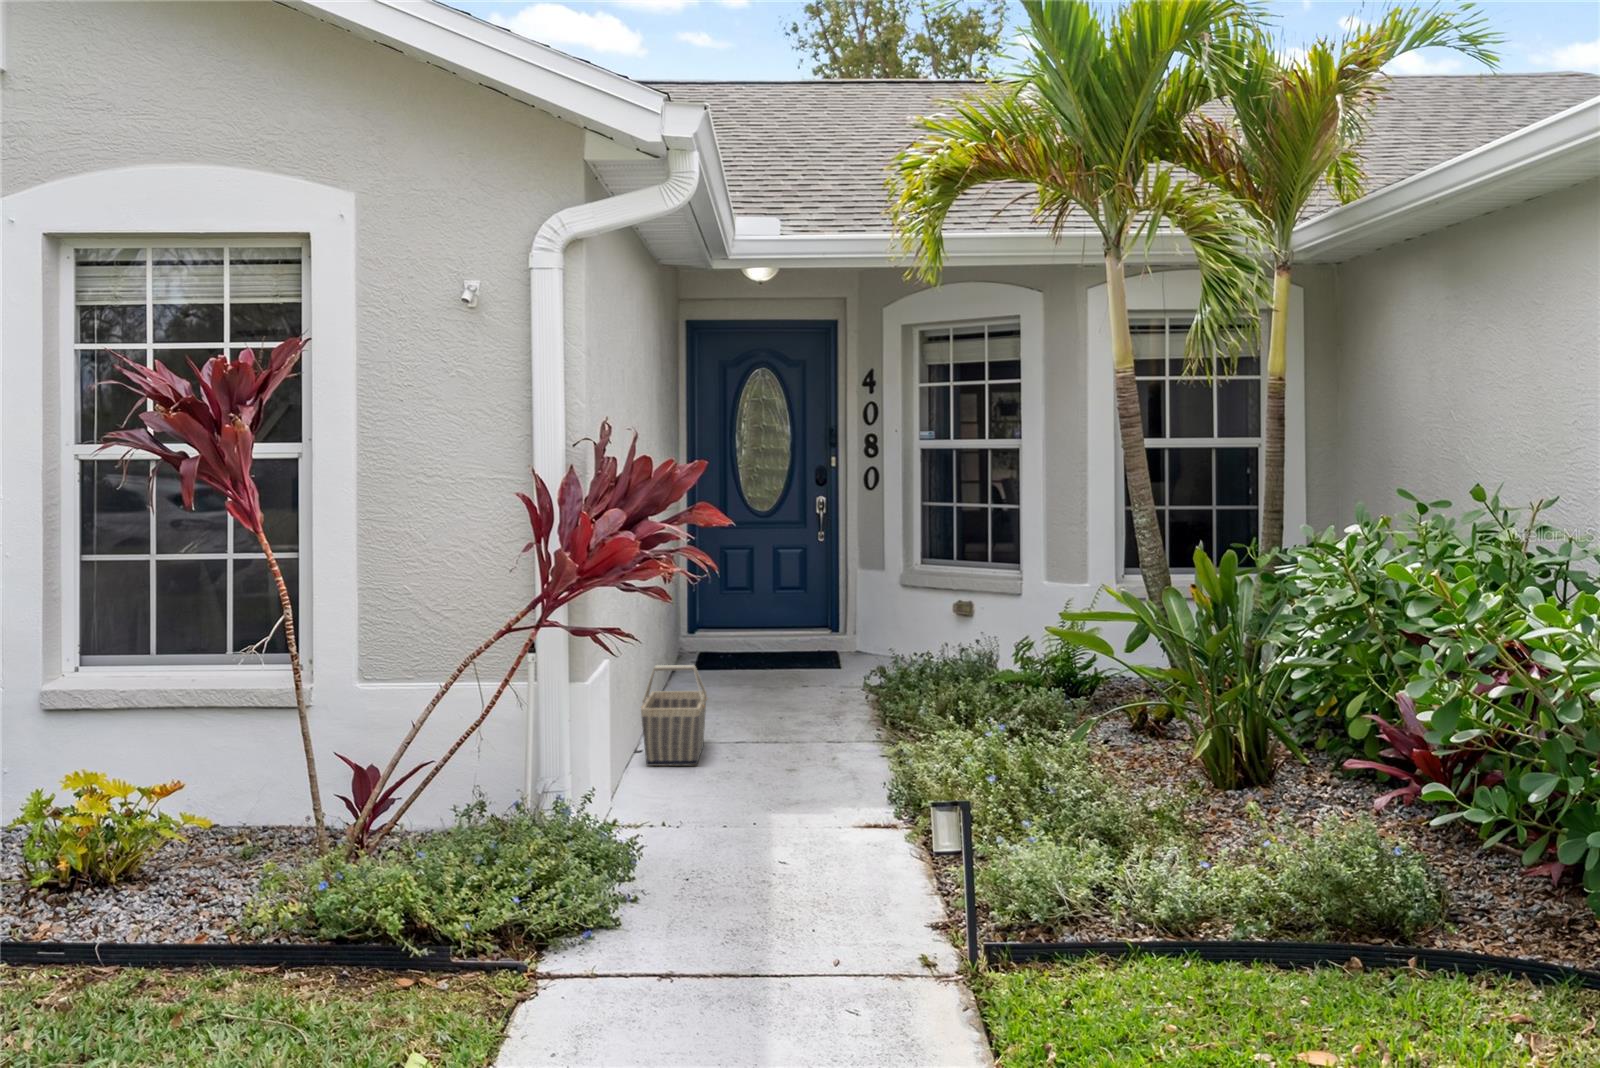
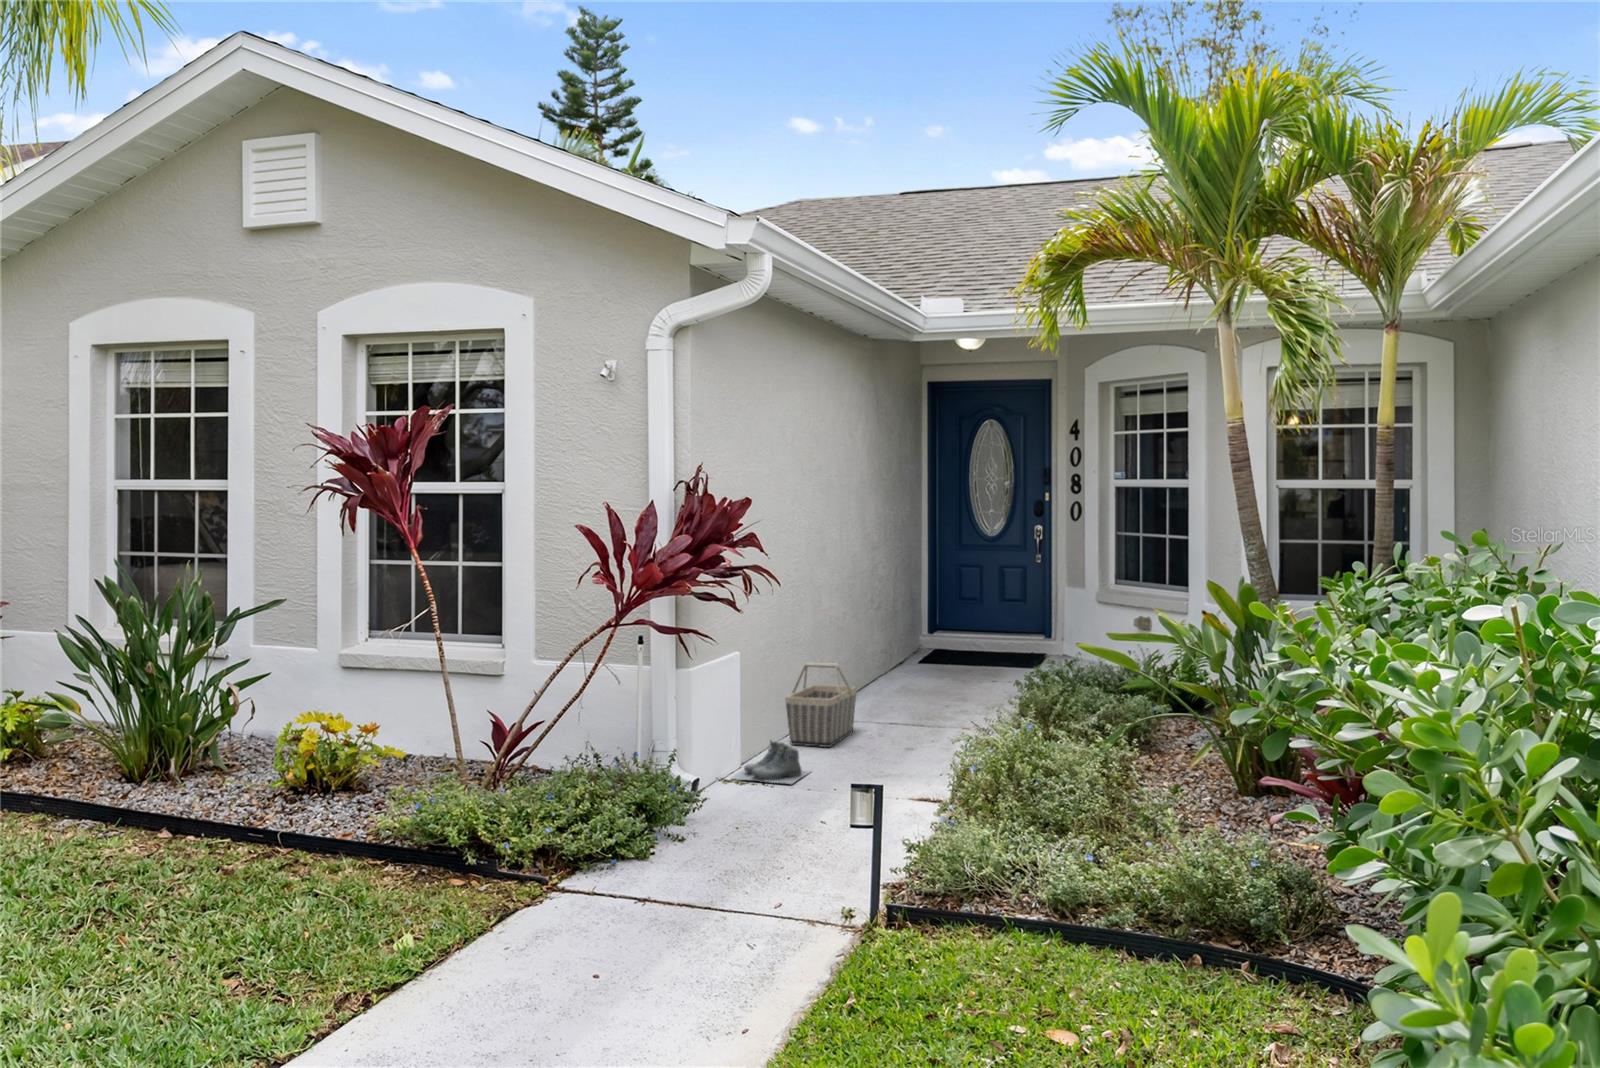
boots: none [617,762,705,814] -> present [732,740,810,784]

